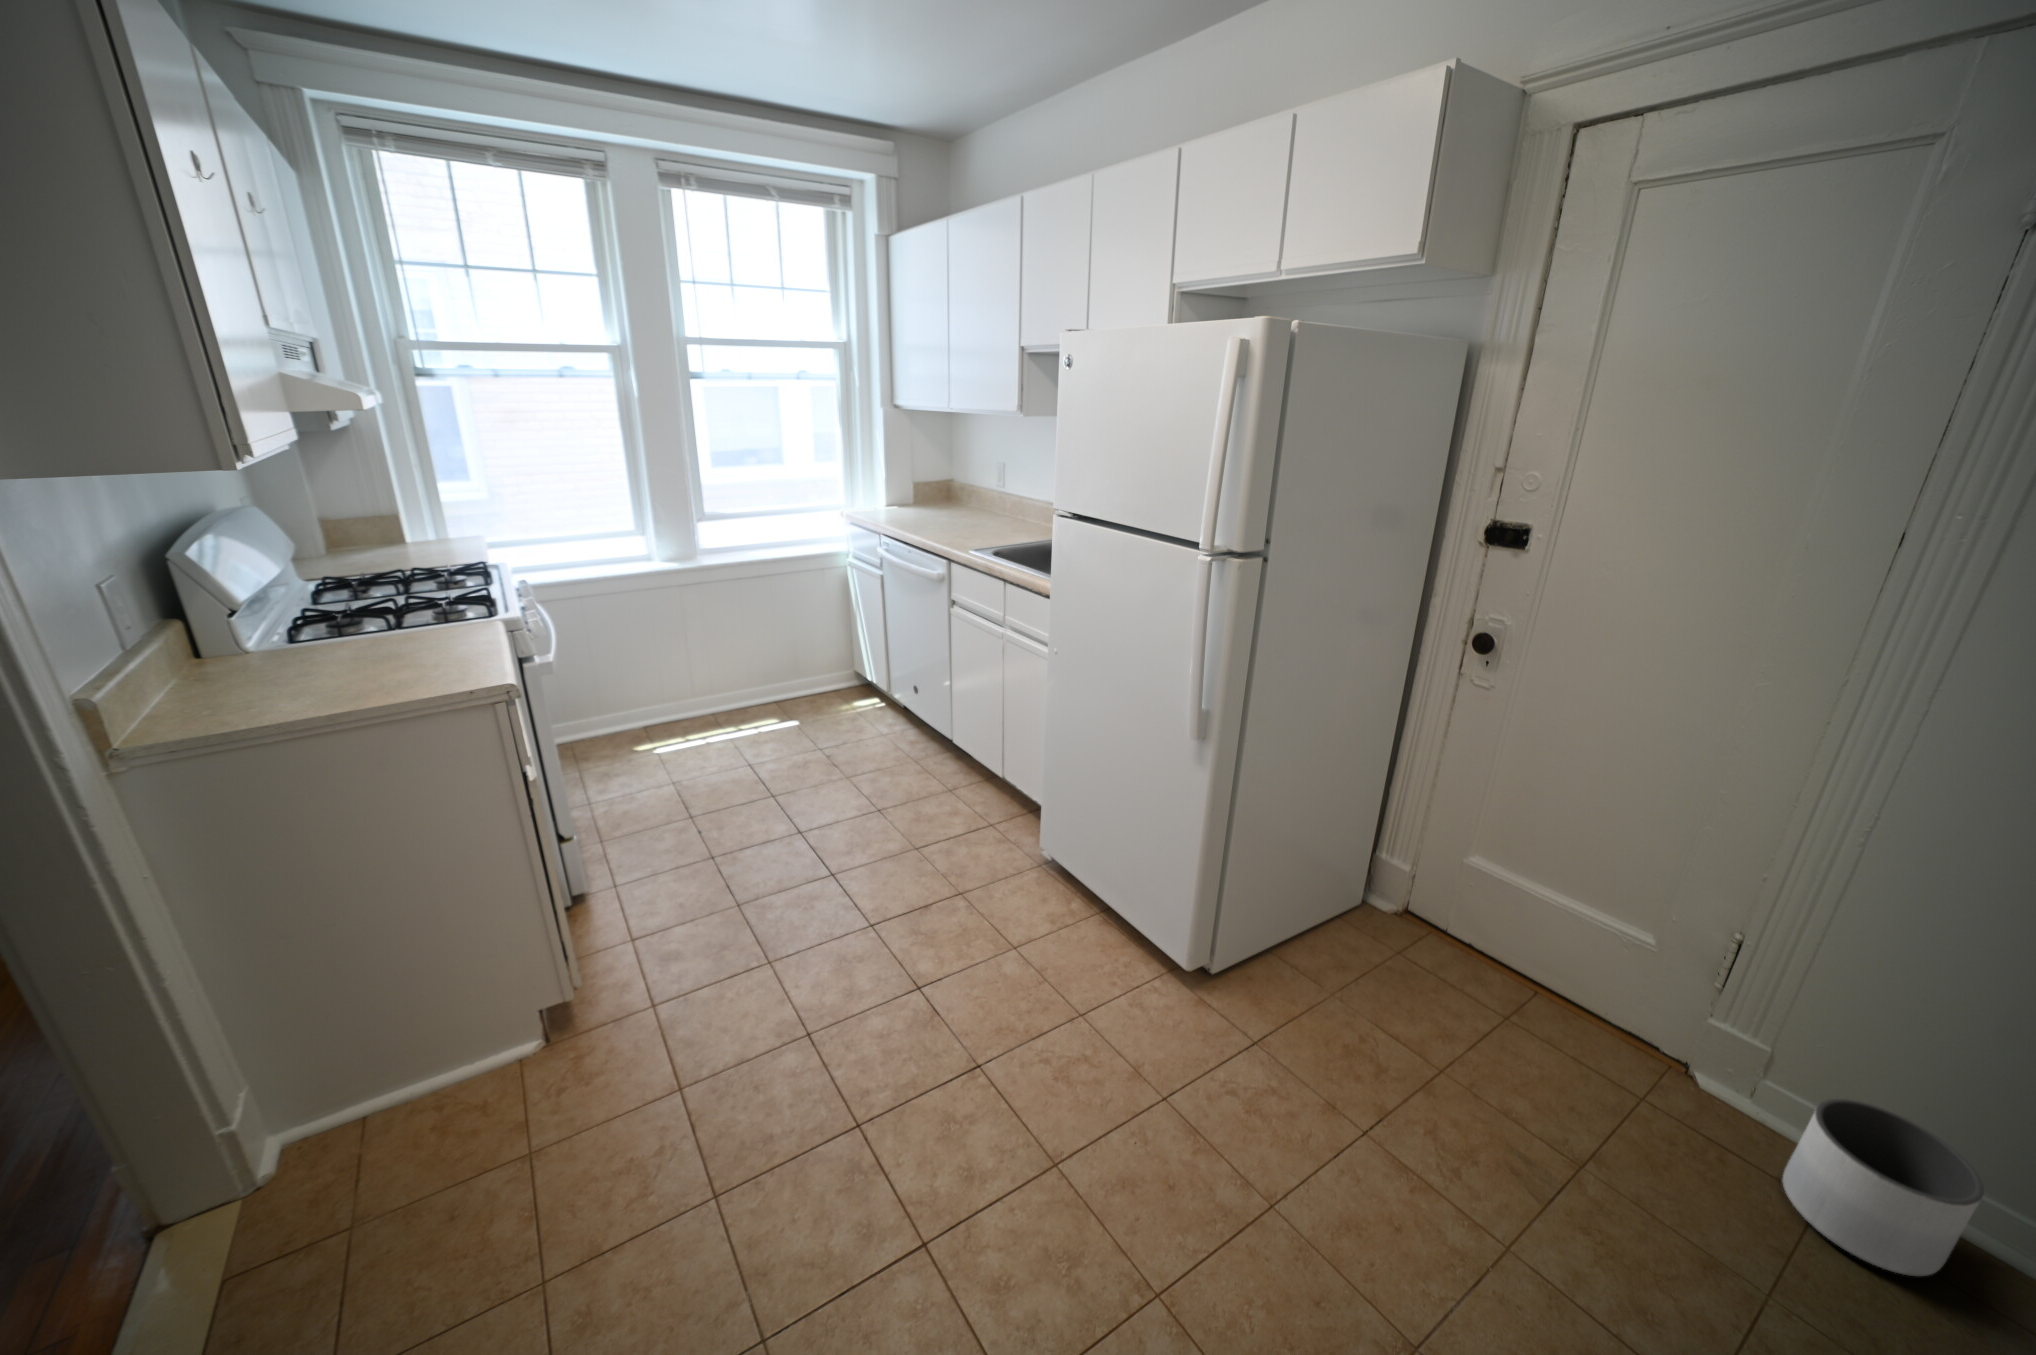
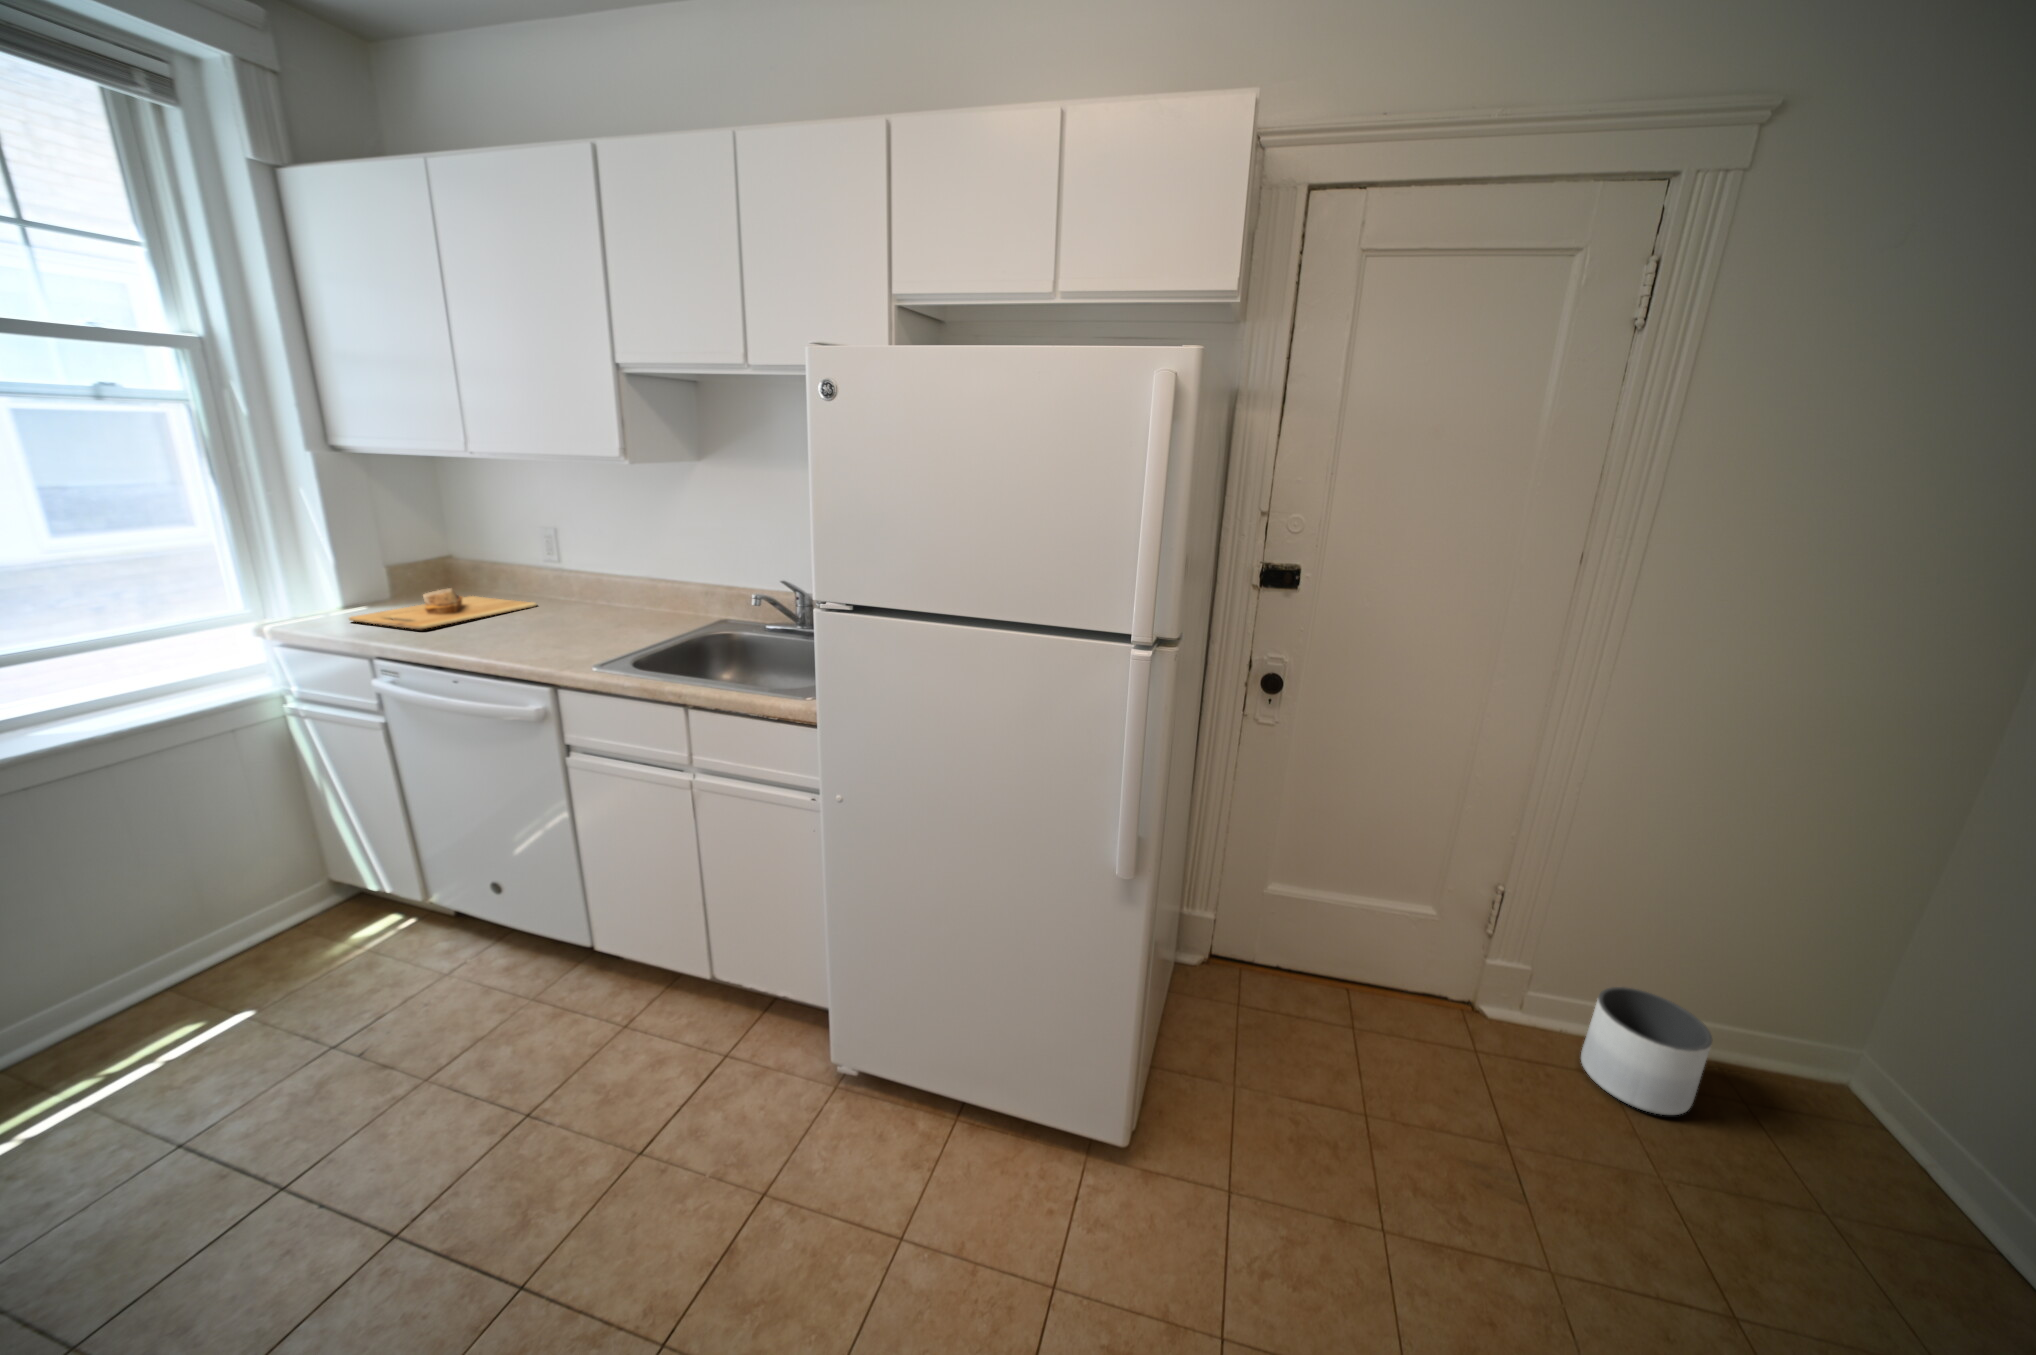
cutting board: none [882,499,980,522] -> present [349,588,537,630]

